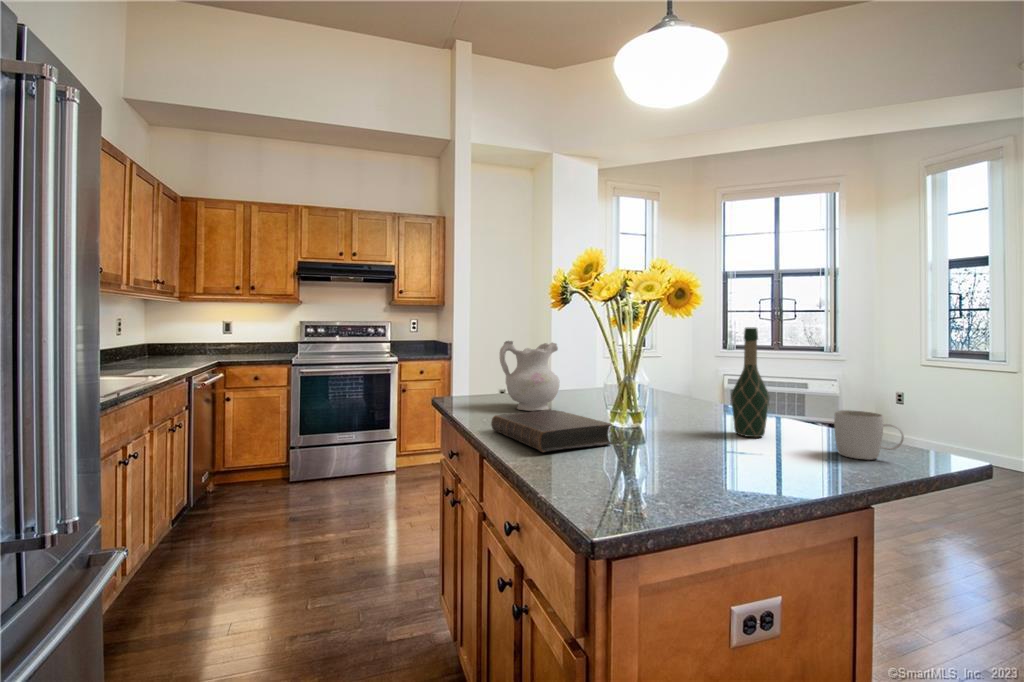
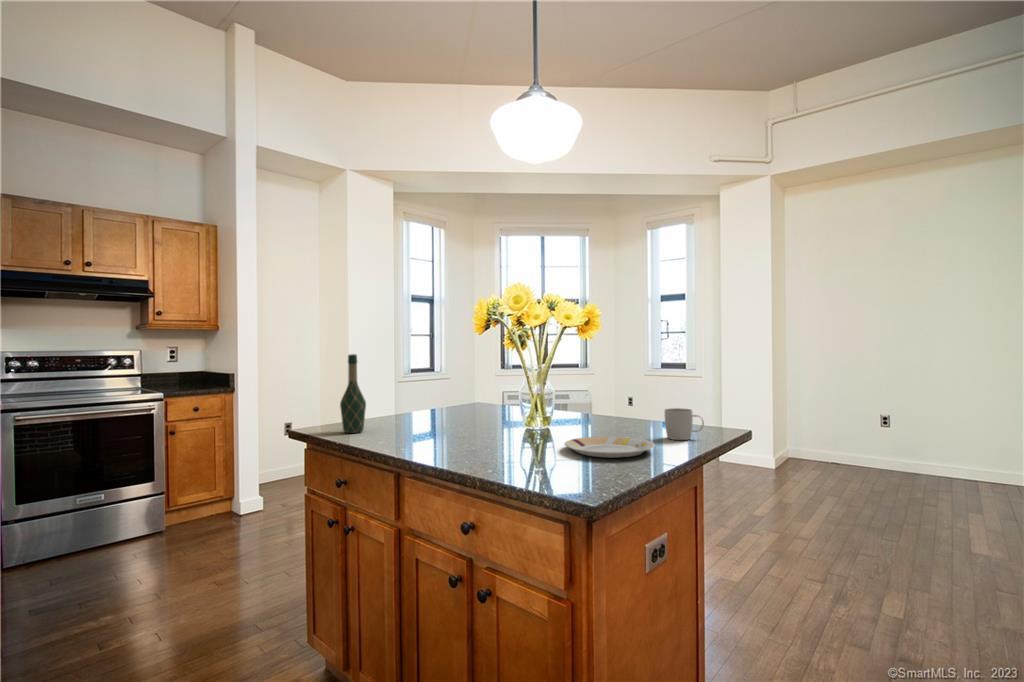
wine bottle: present [731,327,769,437] -> present [340,354,366,433]
ceramic pitcher: present [500,341,560,411] -> none [389,369,444,435]
book: present [491,410,612,452] -> none [415,429,527,462]
plate: none [657,437,791,473] -> present [564,436,655,457]

